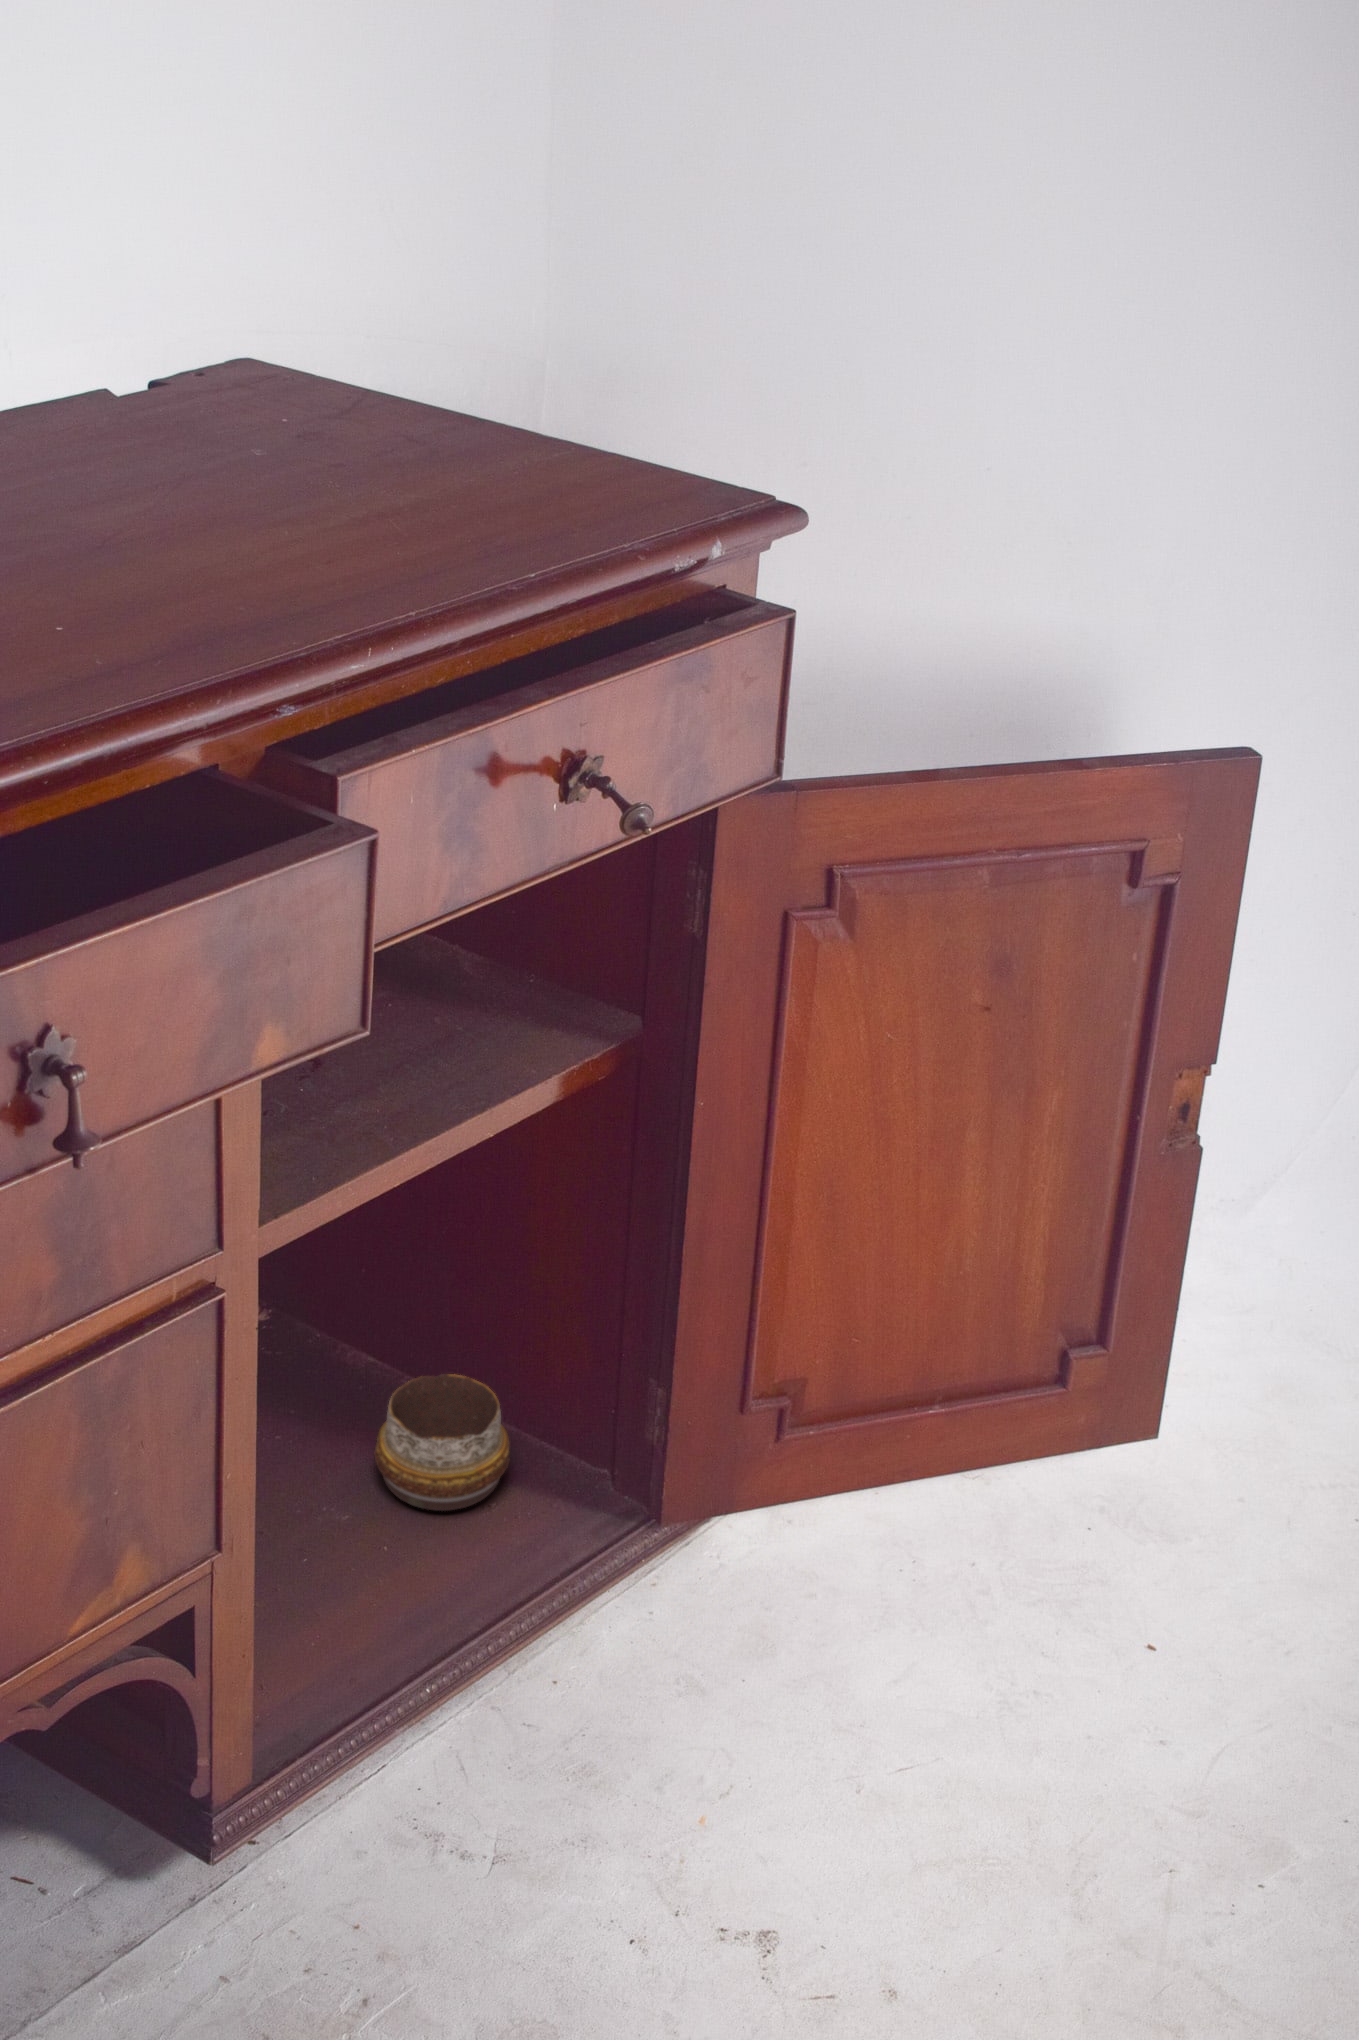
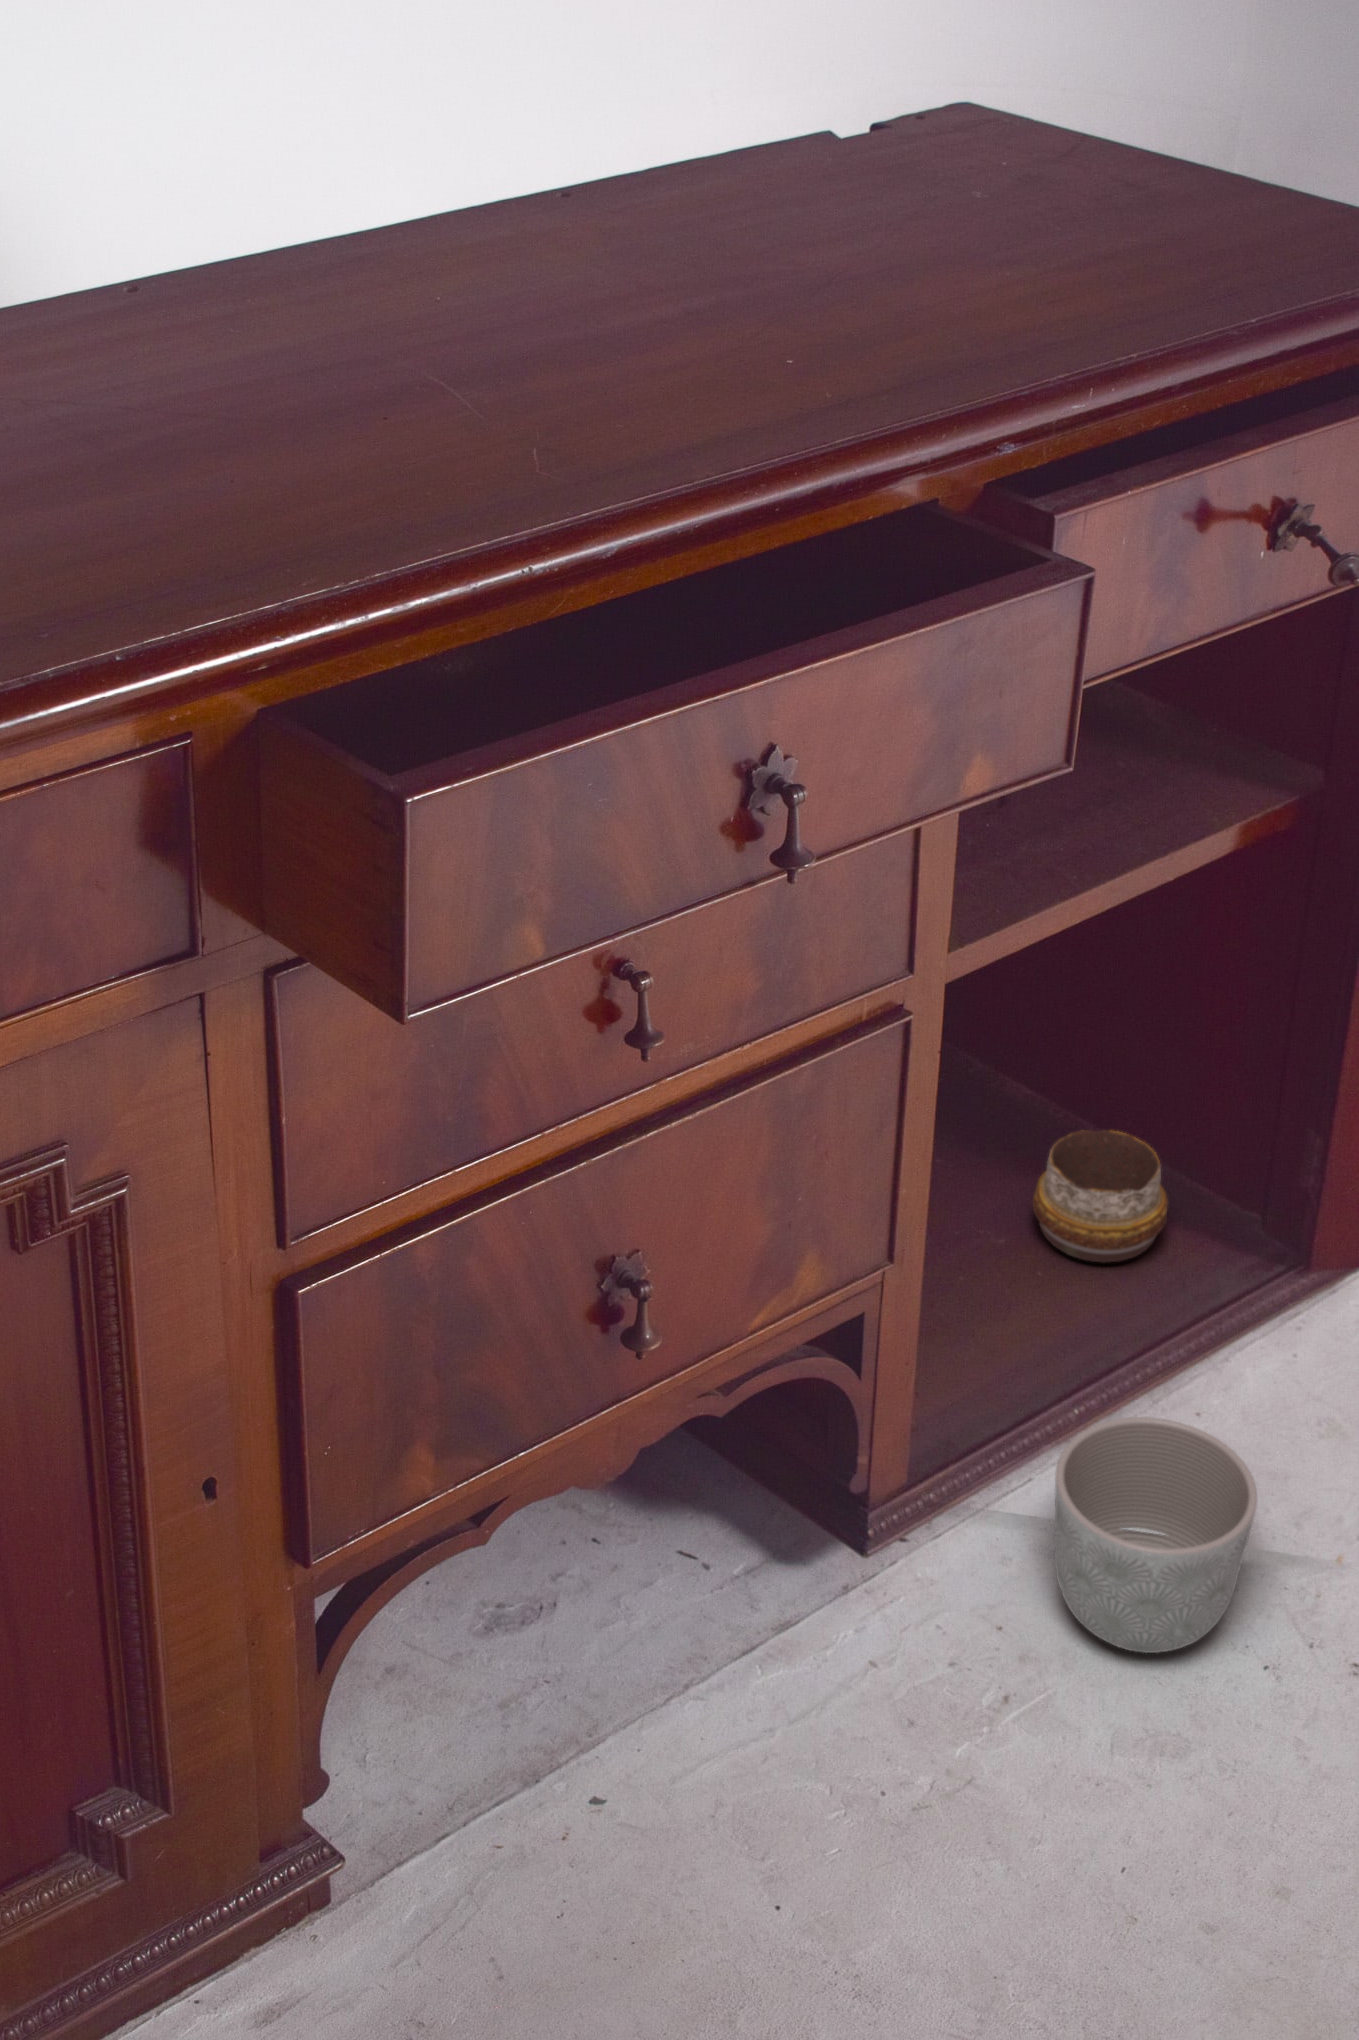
planter: none [407,1677,611,1927] -> present [1055,1417,1257,1653]

